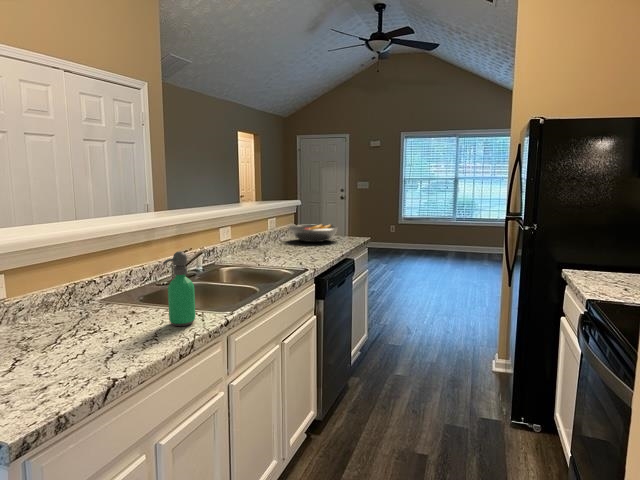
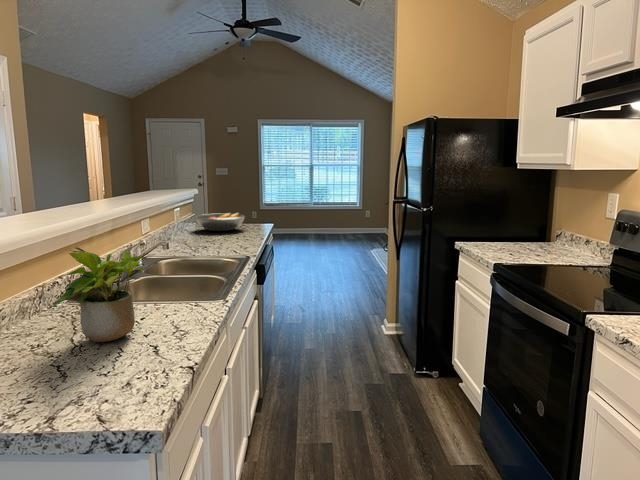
potted plant: none [25,250,122,344] -> present [53,247,143,343]
soap dispenser: present [163,251,195,326] -> none [178,242,204,315]

